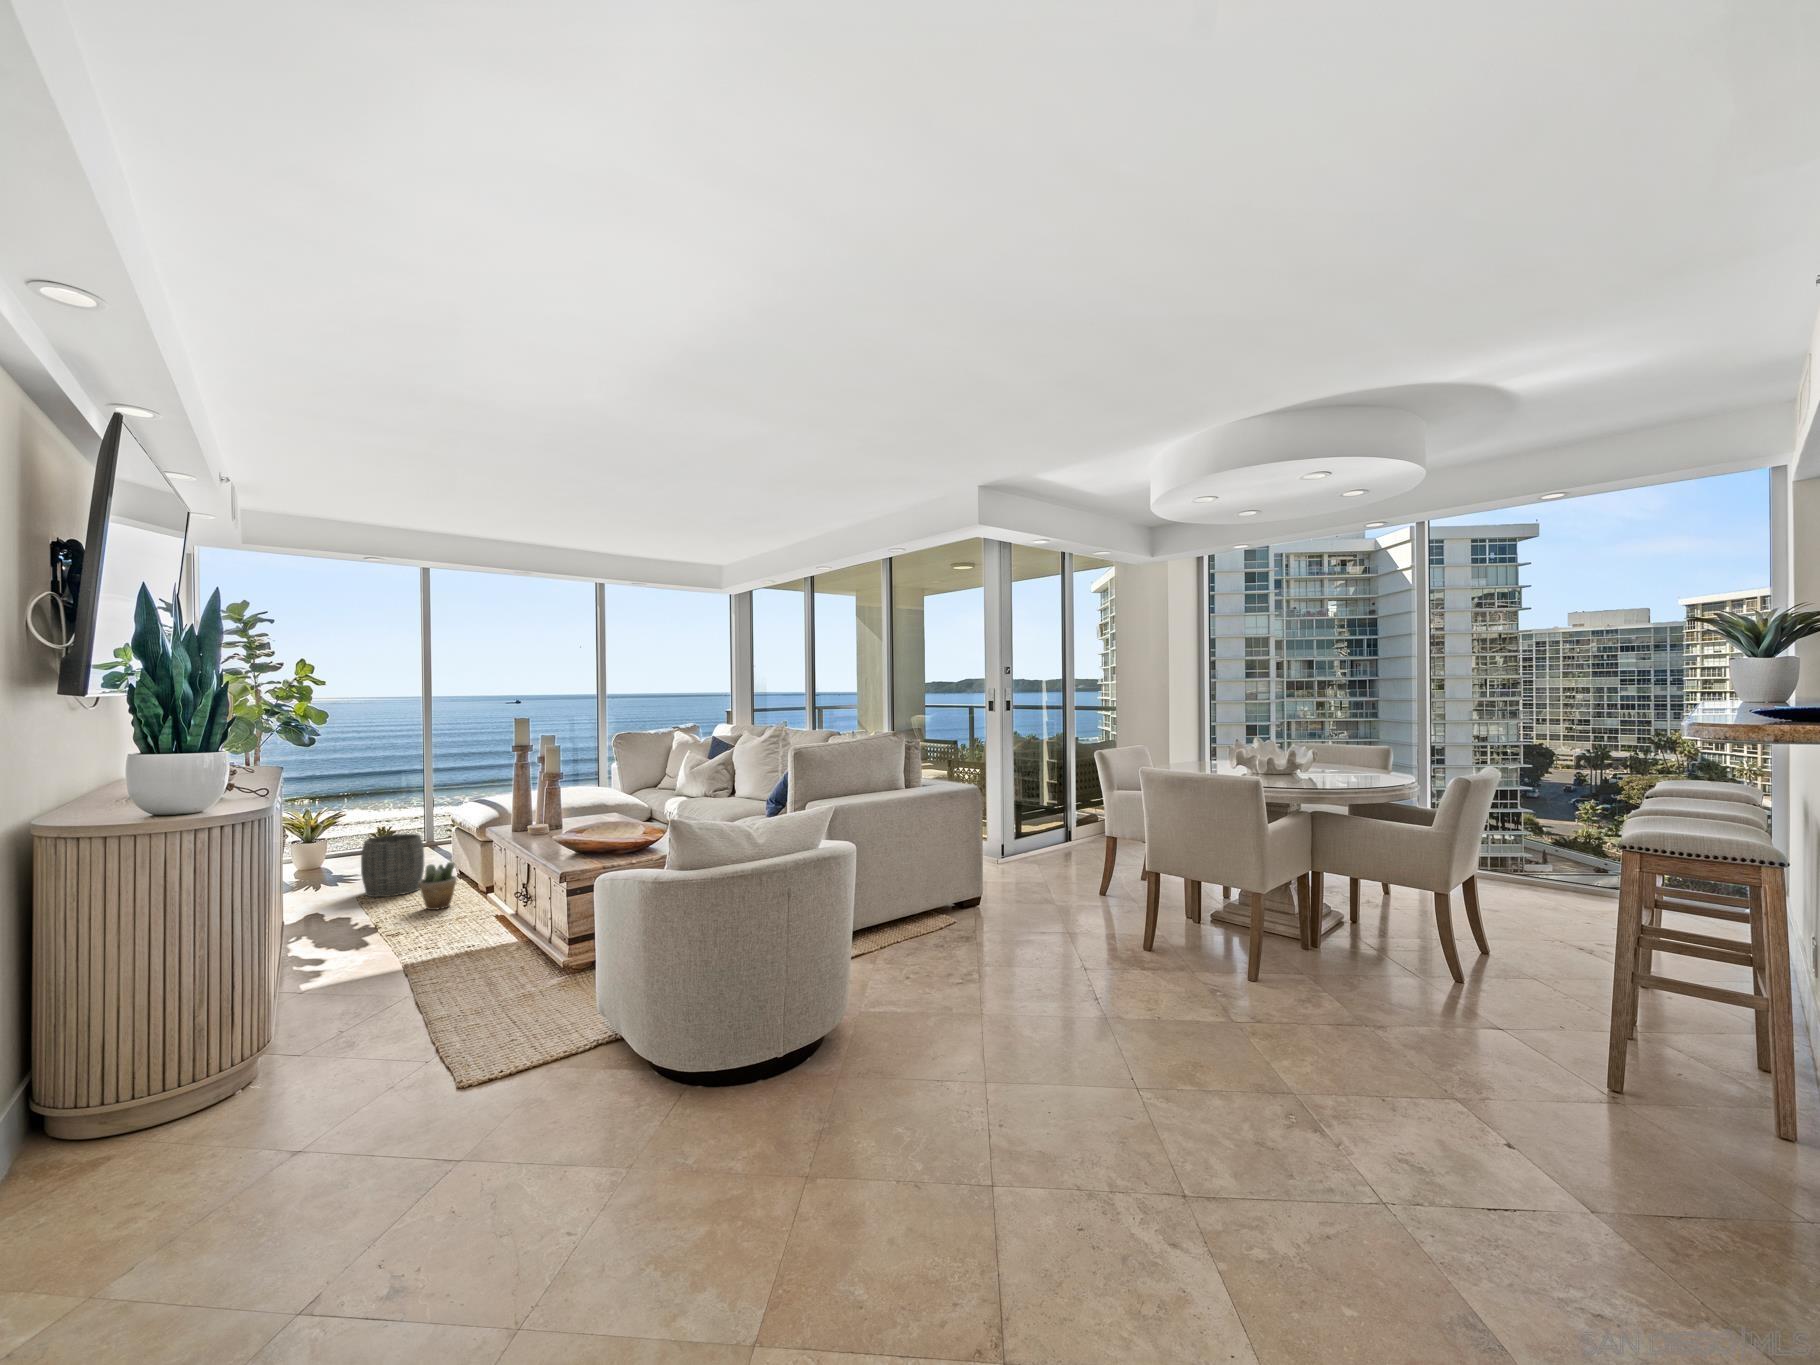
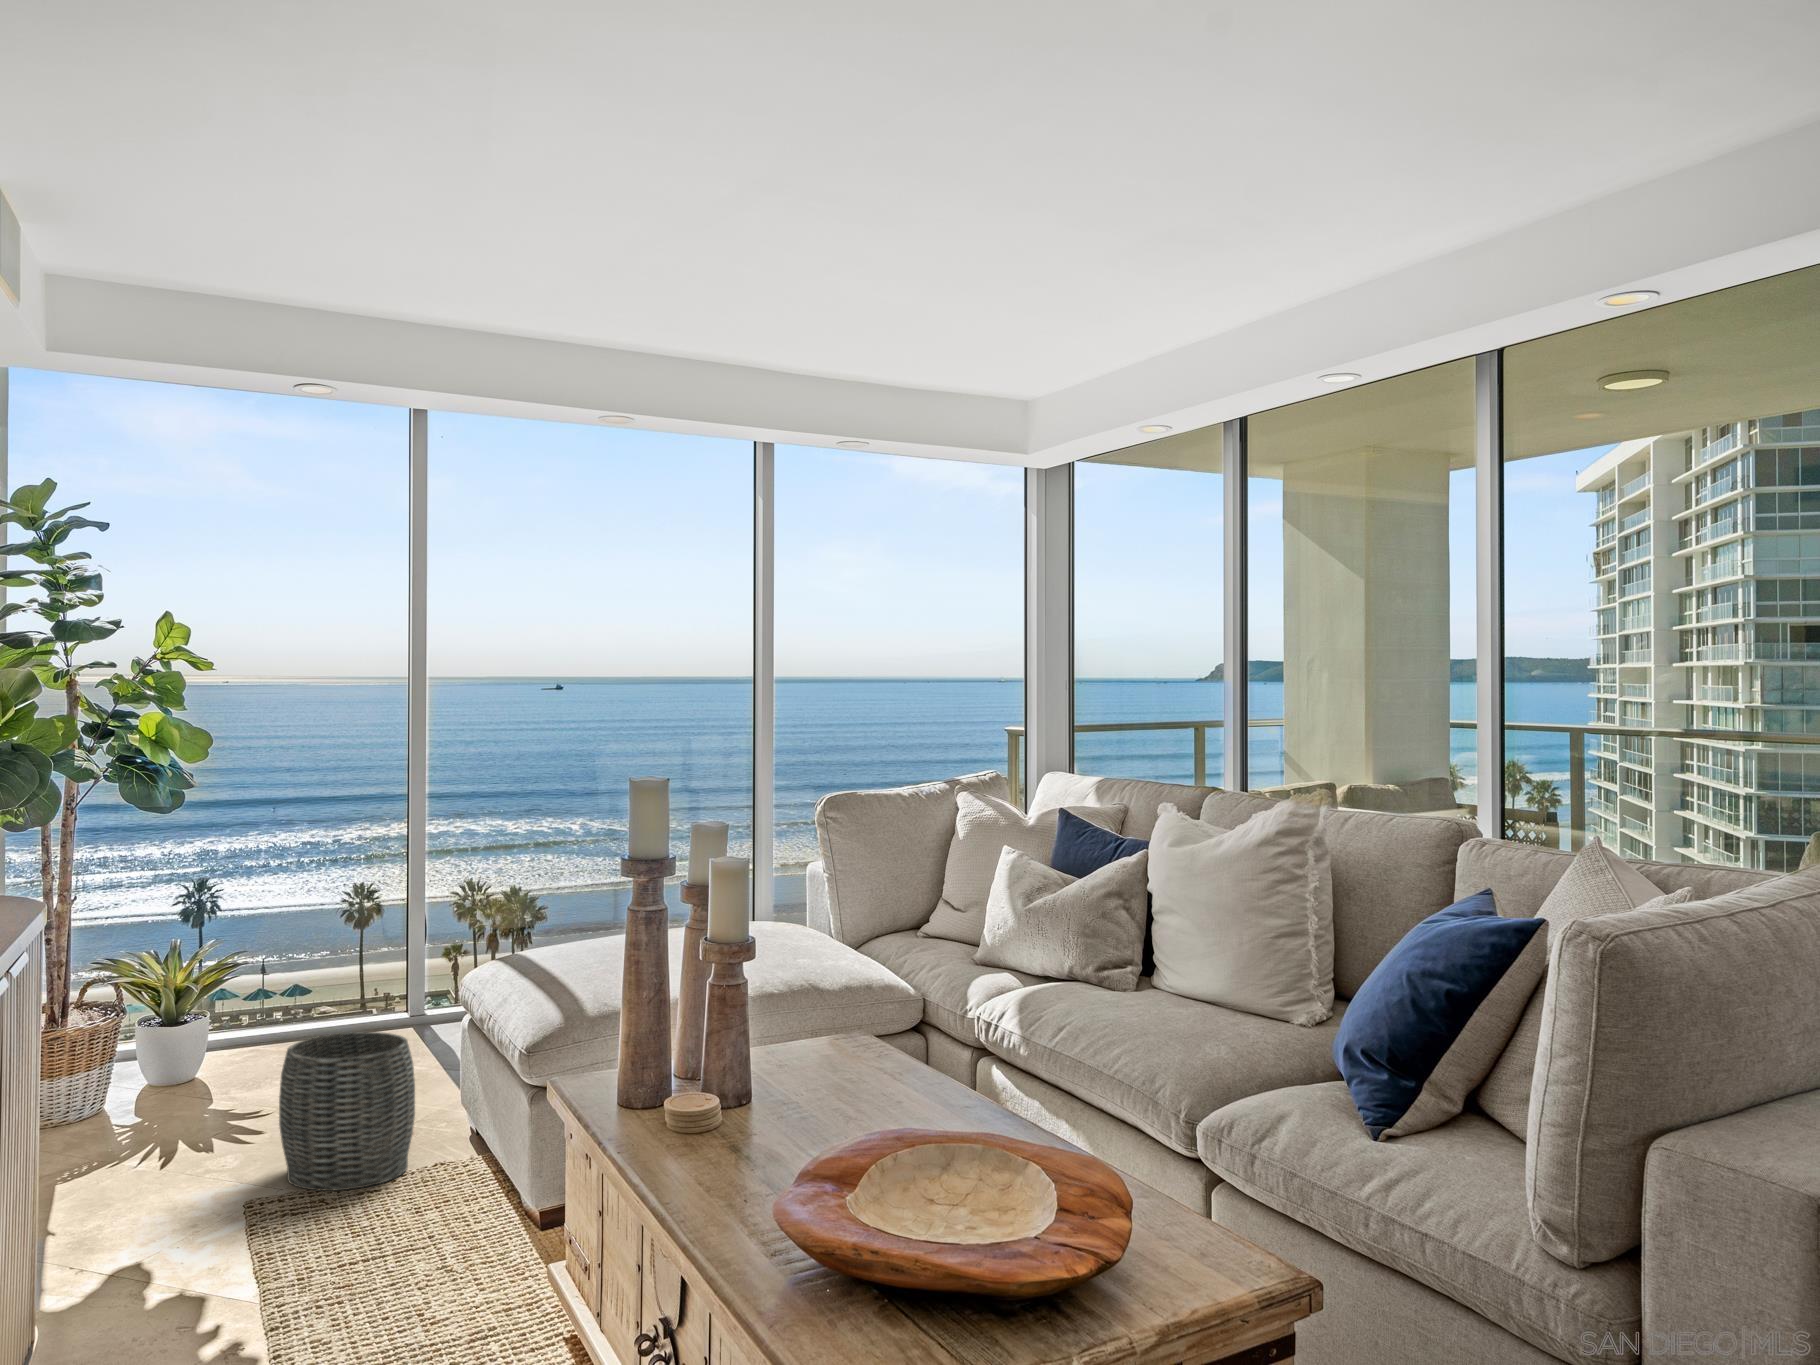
potted plant: present [418,862,457,910] -> none [408,1128,495,1250]

